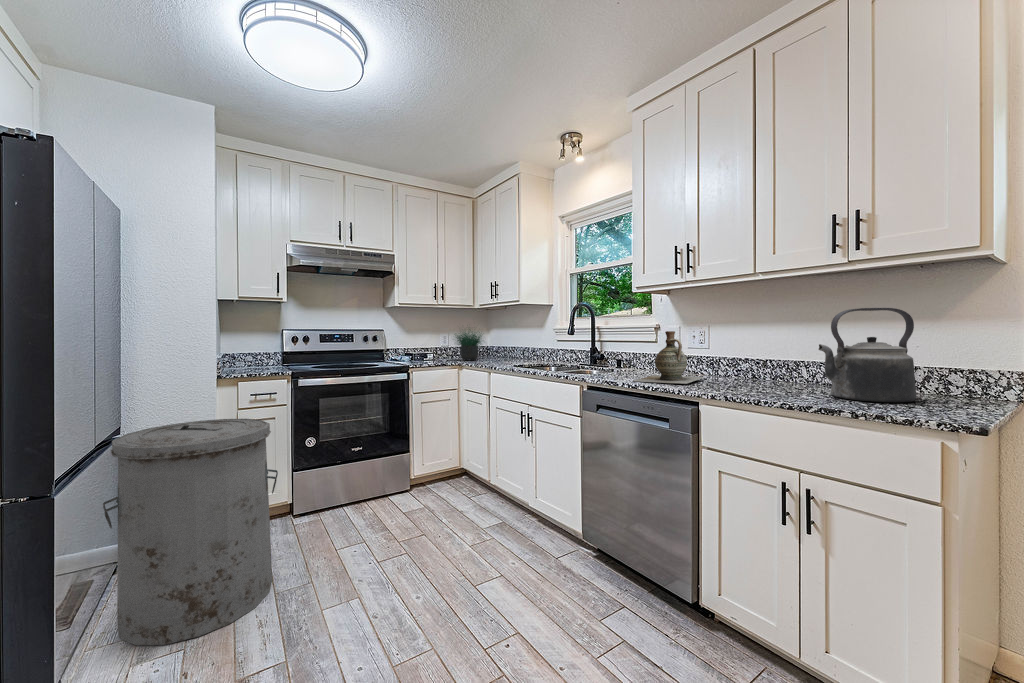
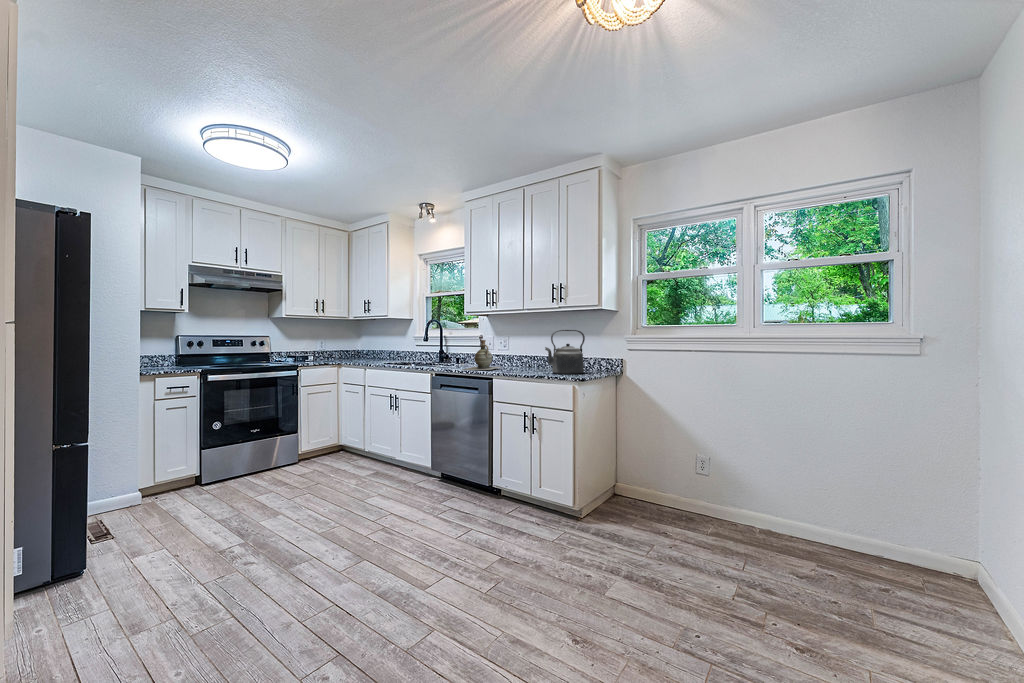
potted plant: present [456,329,482,360] -> none [327,328,362,361]
trash can: present [103,419,278,645] -> none [88,402,216,549]

